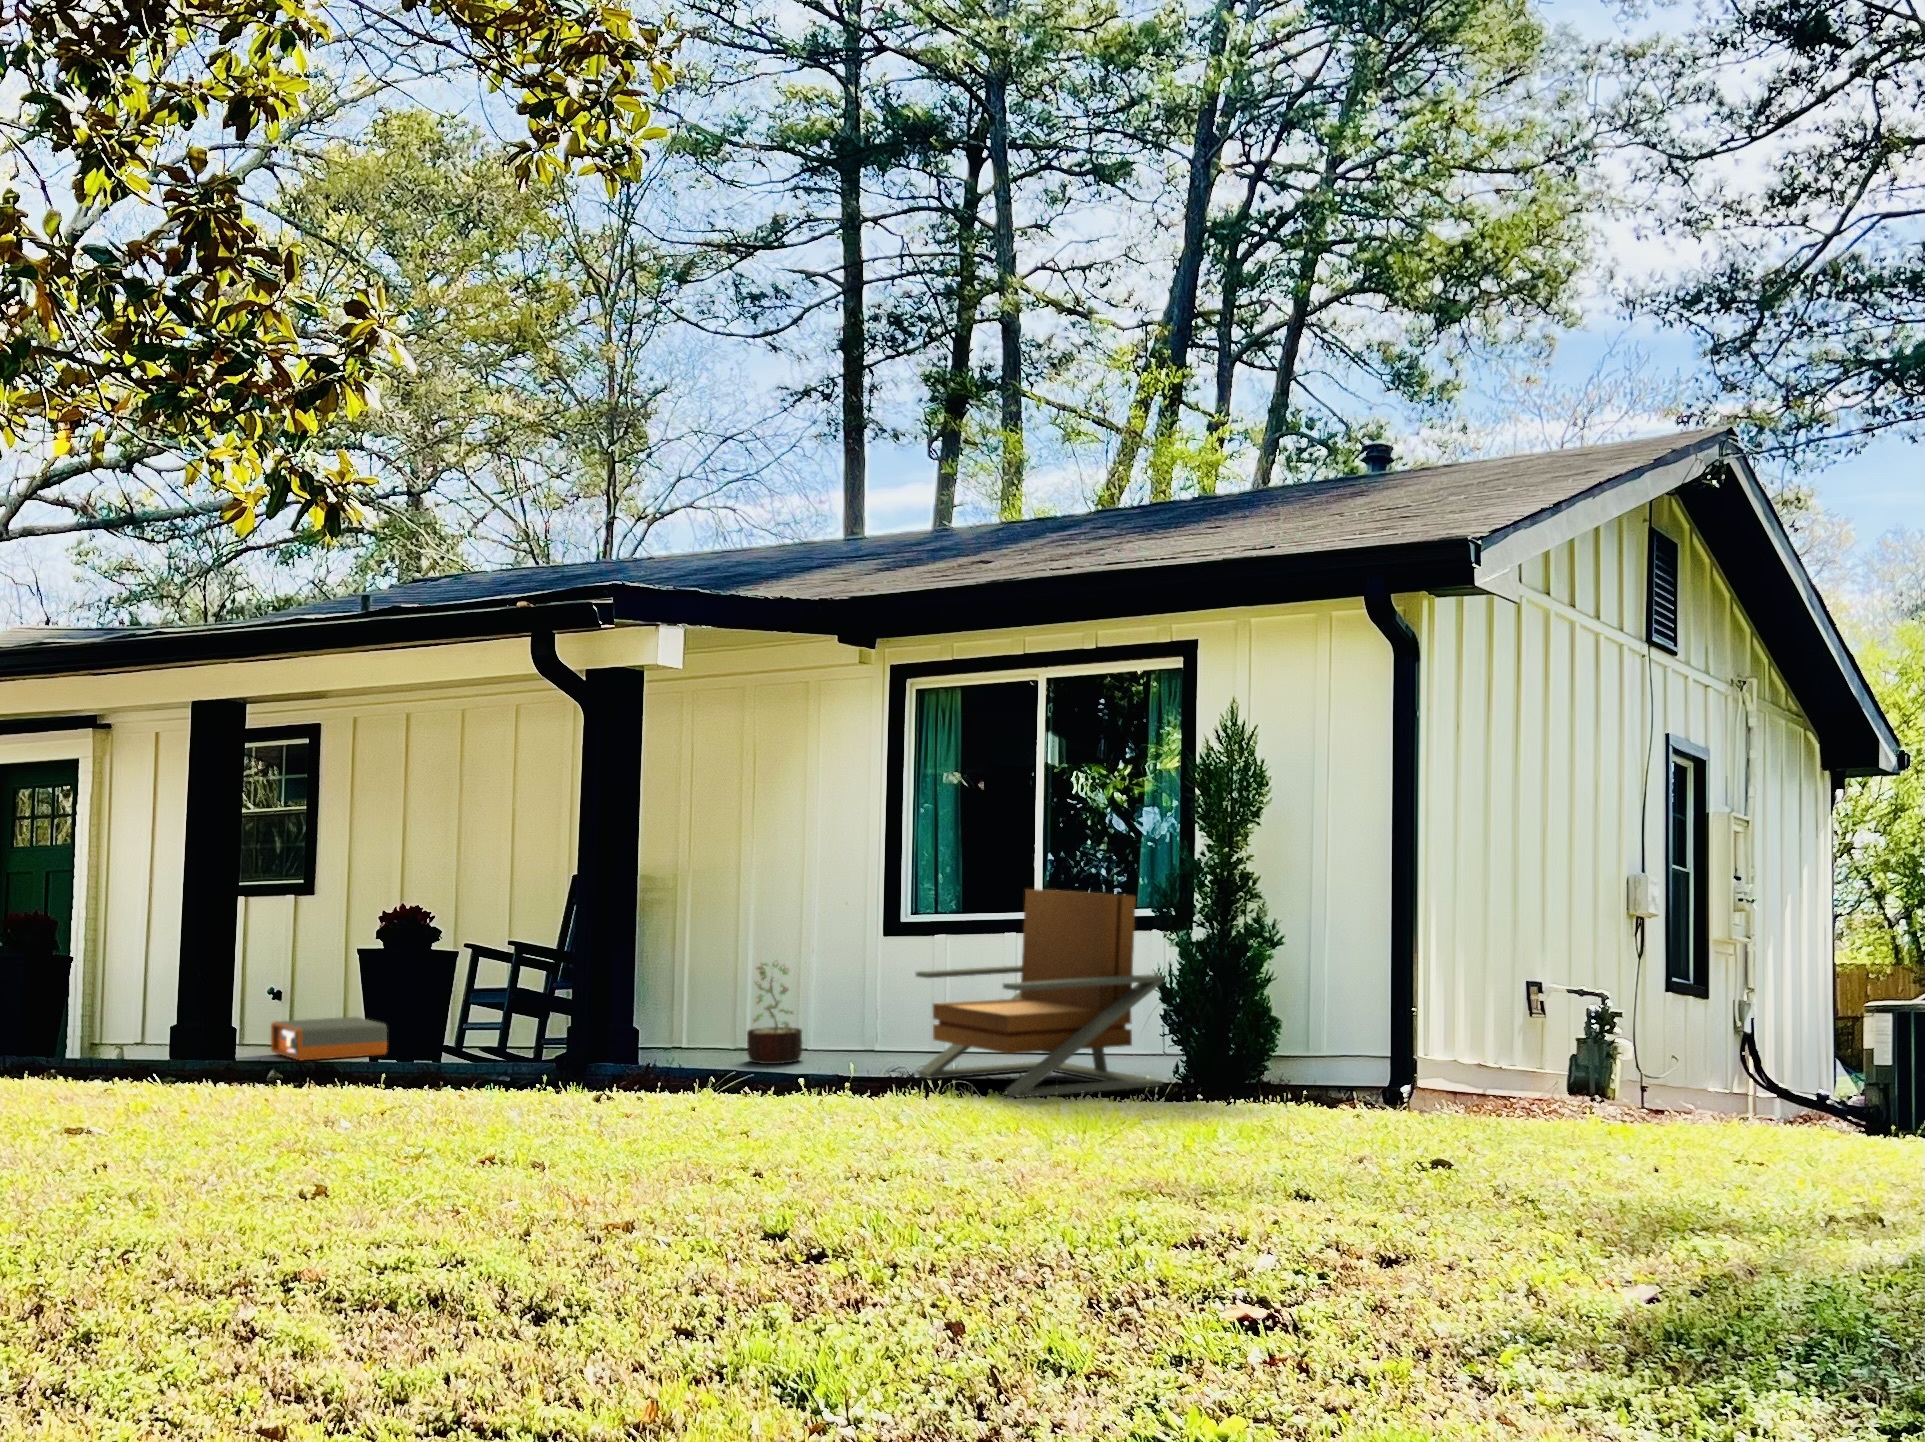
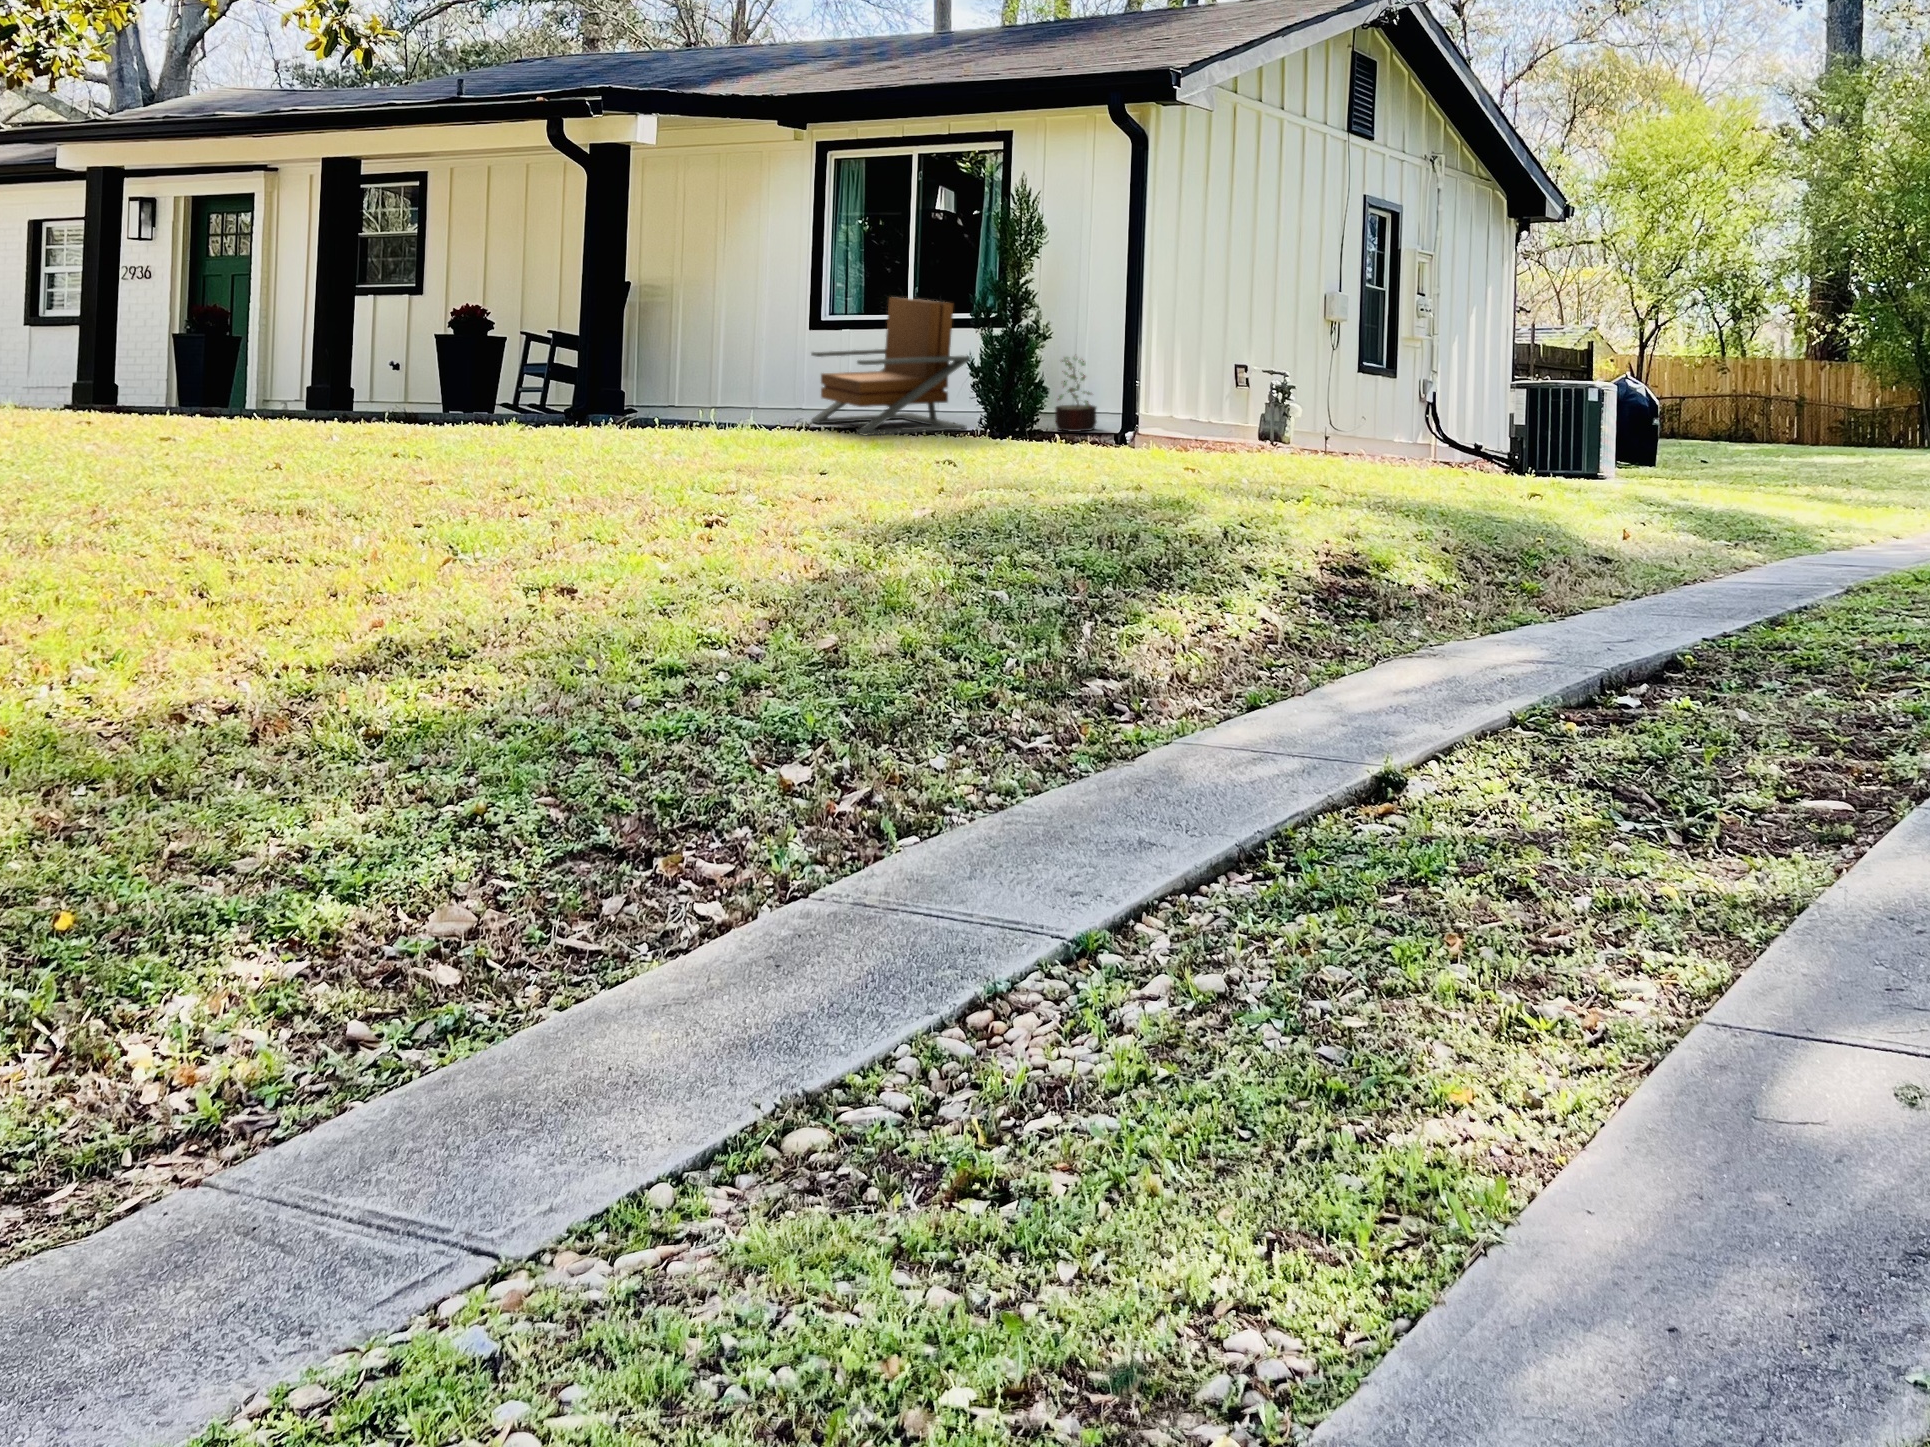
decorative plant: present [747,963,803,1064] -> present [1055,357,1097,432]
storage box: present [271,1017,387,1060] -> none [380,380,462,410]

